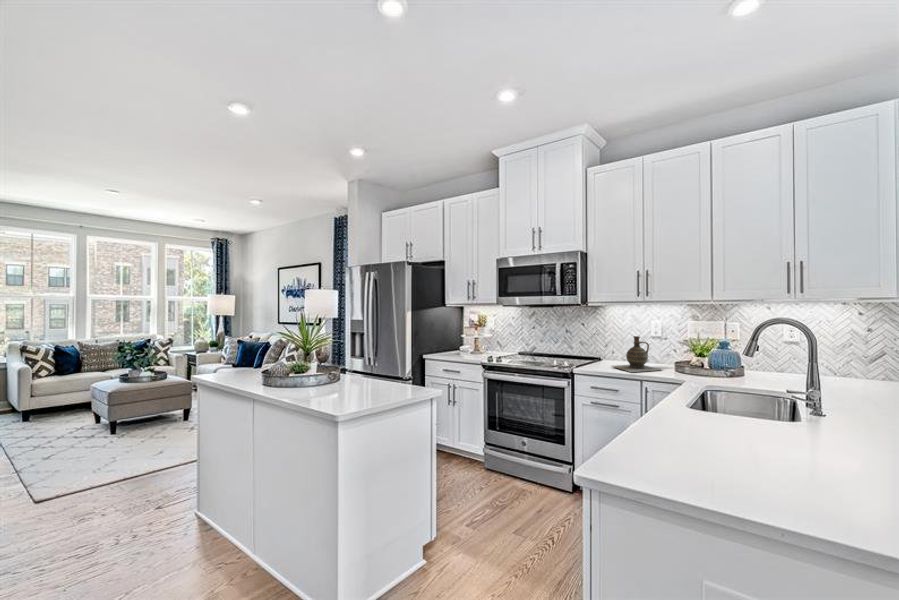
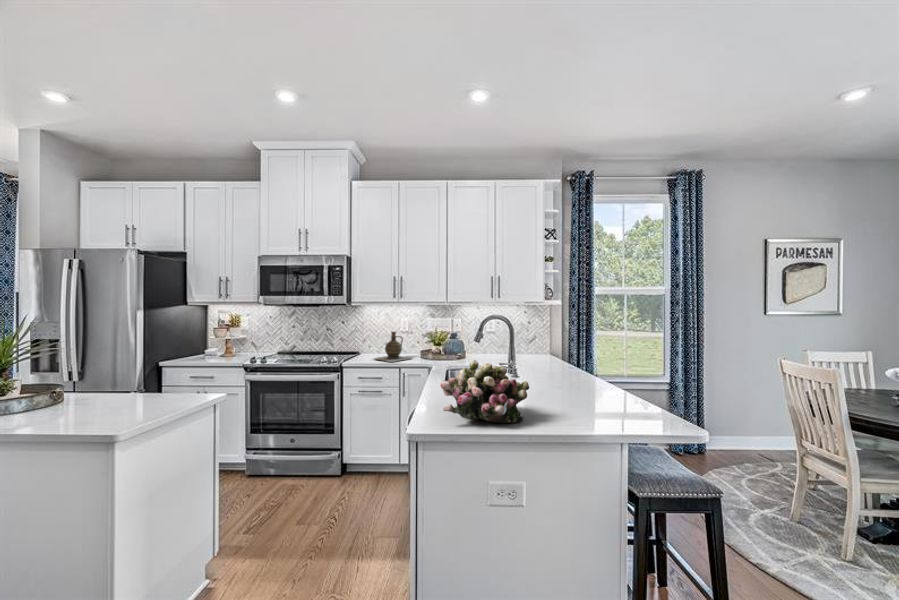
flower arrangement: none [624,379,800,496] -> present [441,360,529,423]

